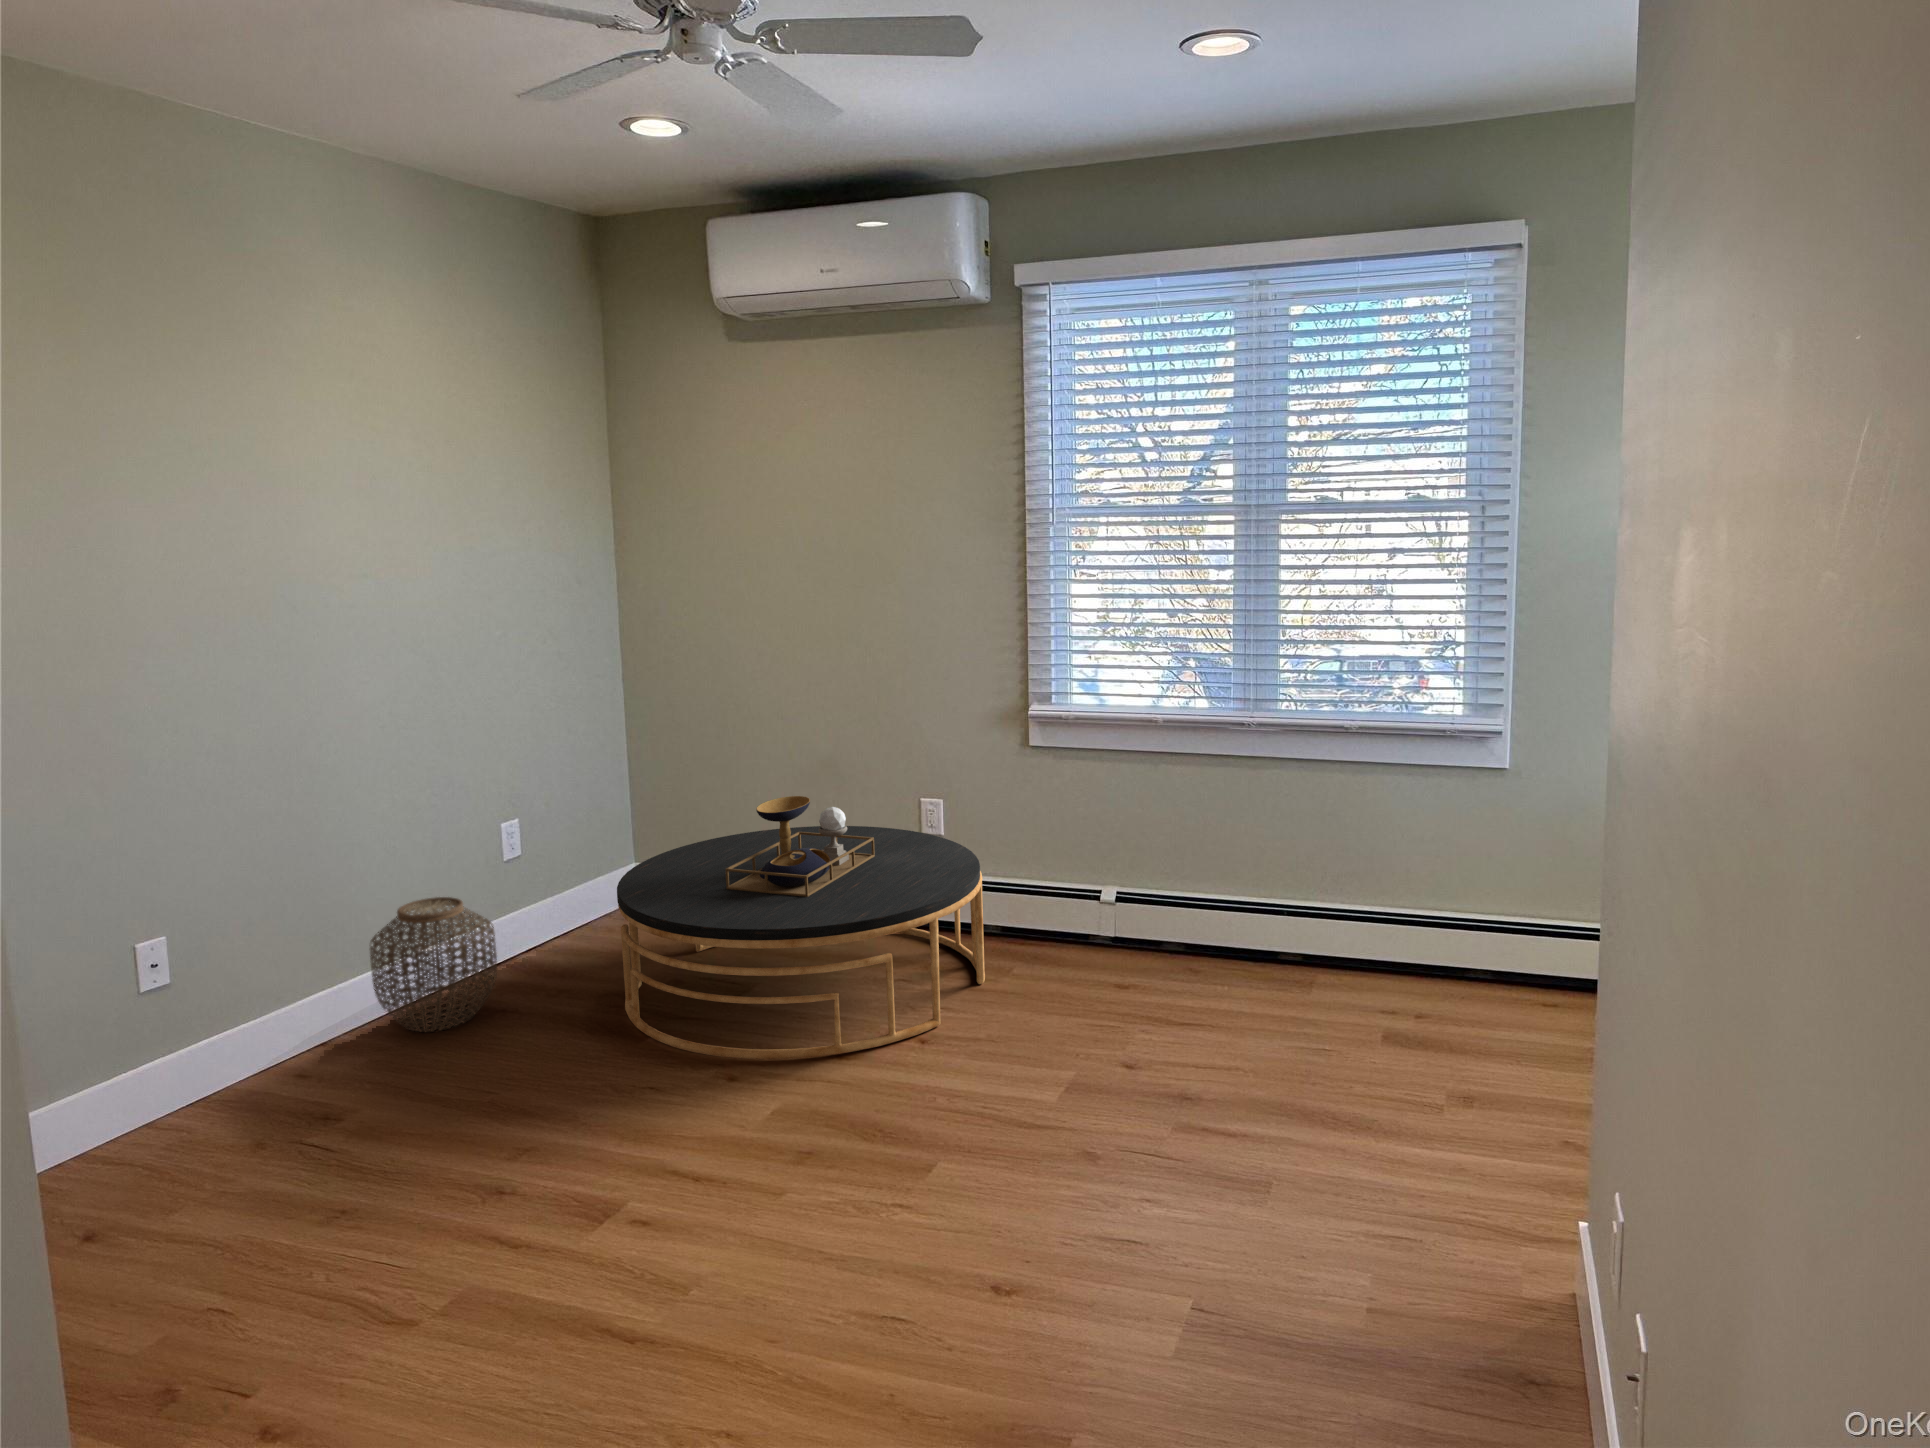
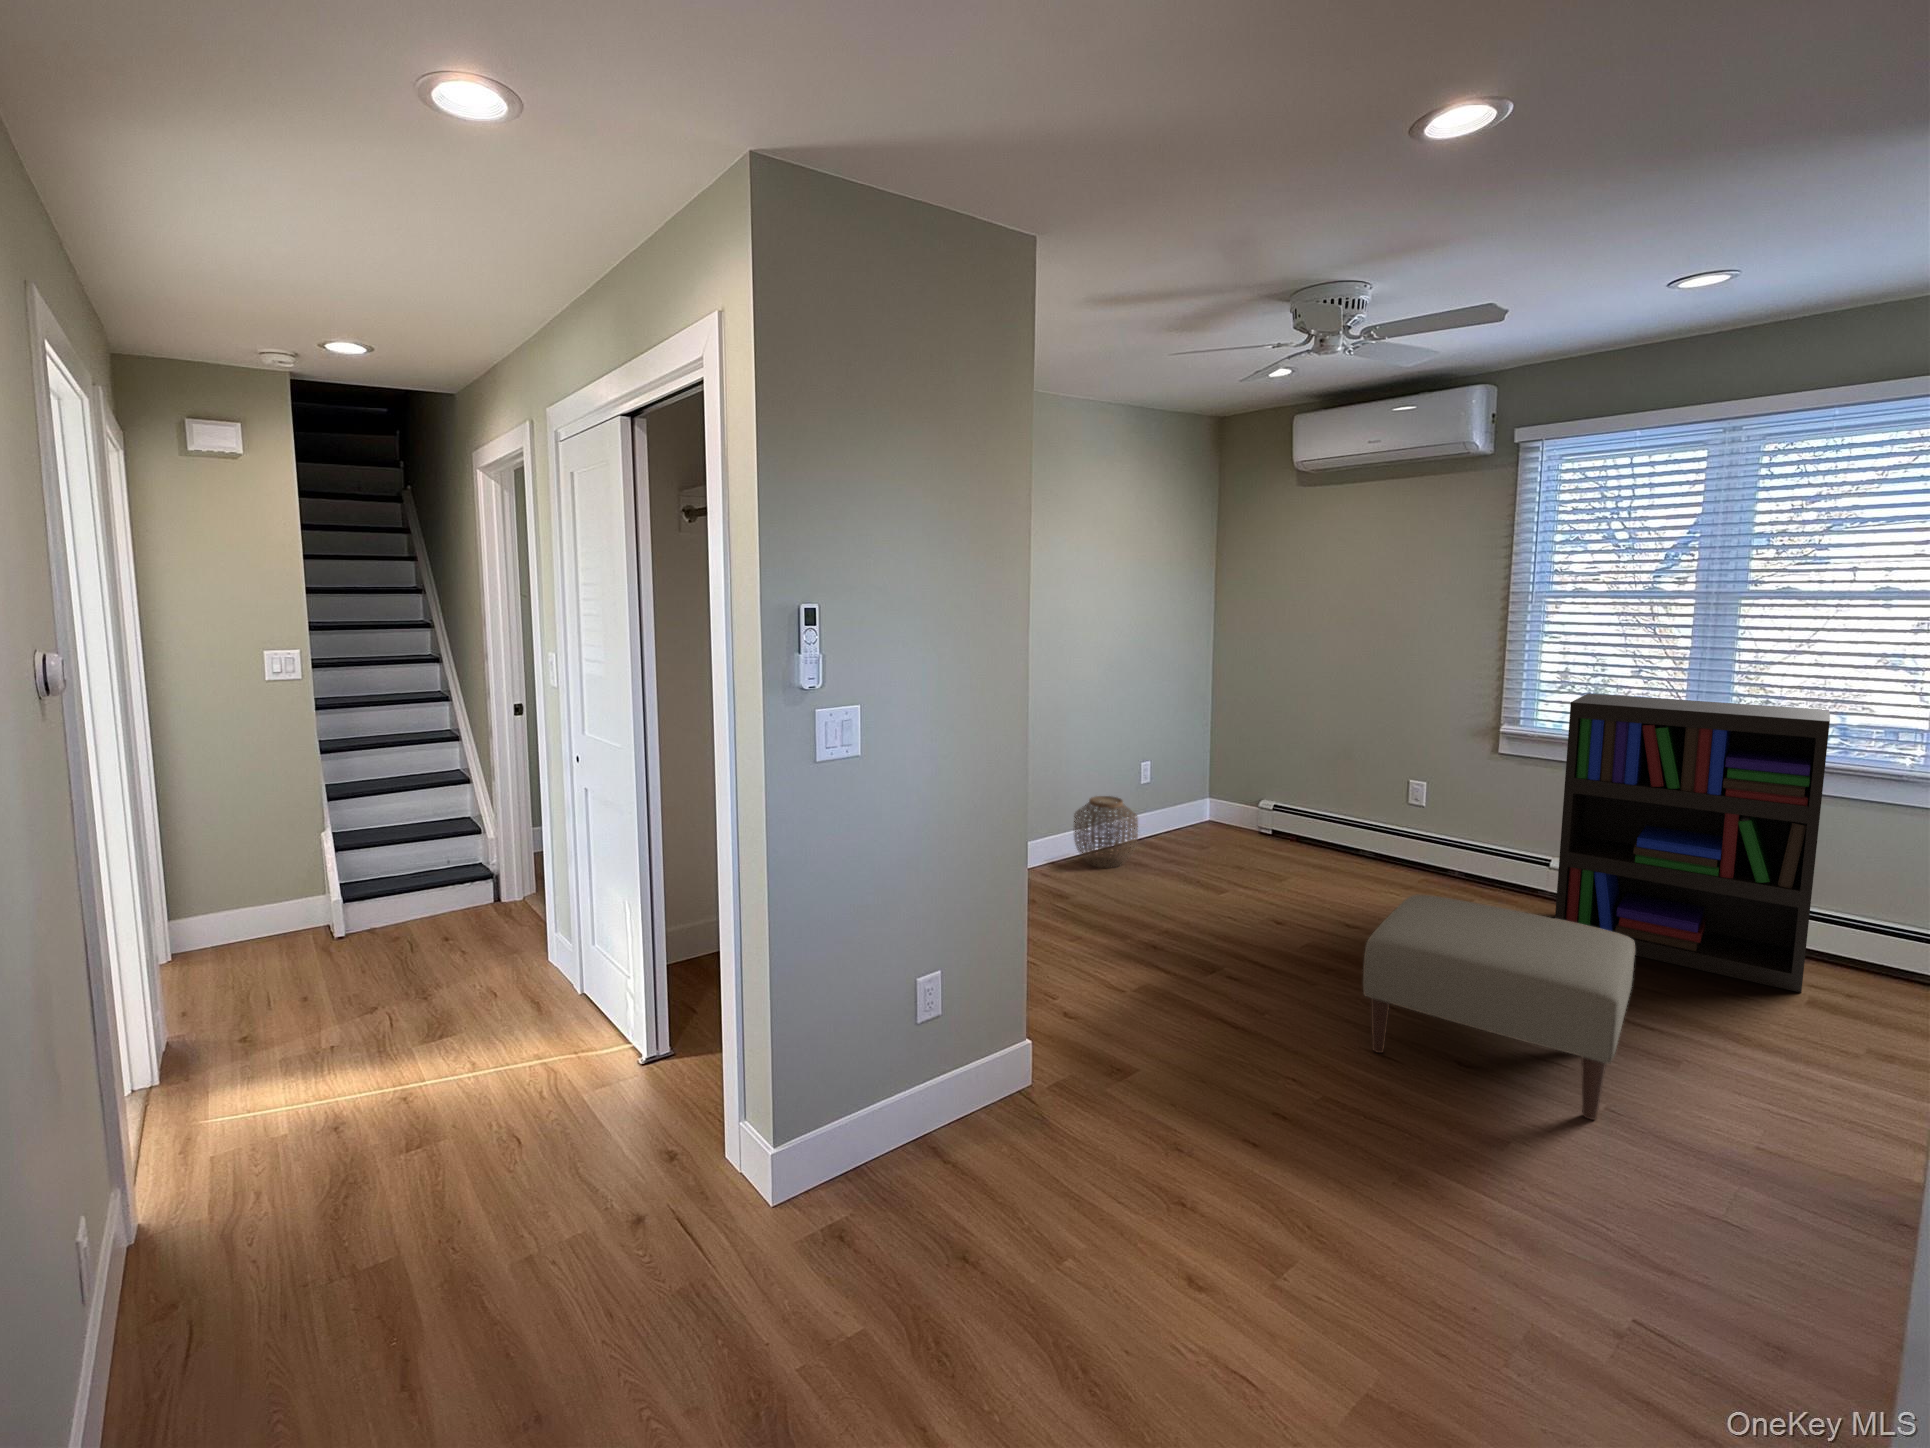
bookshelf: none [1106,653,1380,1025] -> present [1555,694,1830,993]
coffee table: present [617,796,985,1059] -> none [1208,766,1455,925]
ottoman: none [839,1003,1201,1328] -> present [1363,894,1635,1120]

